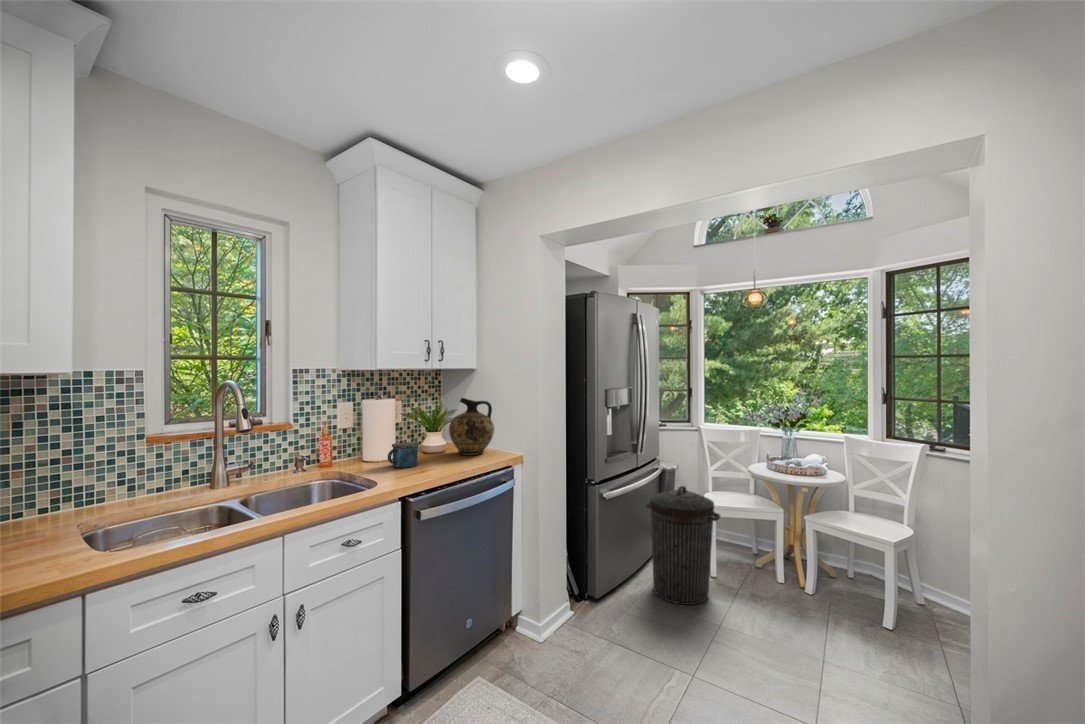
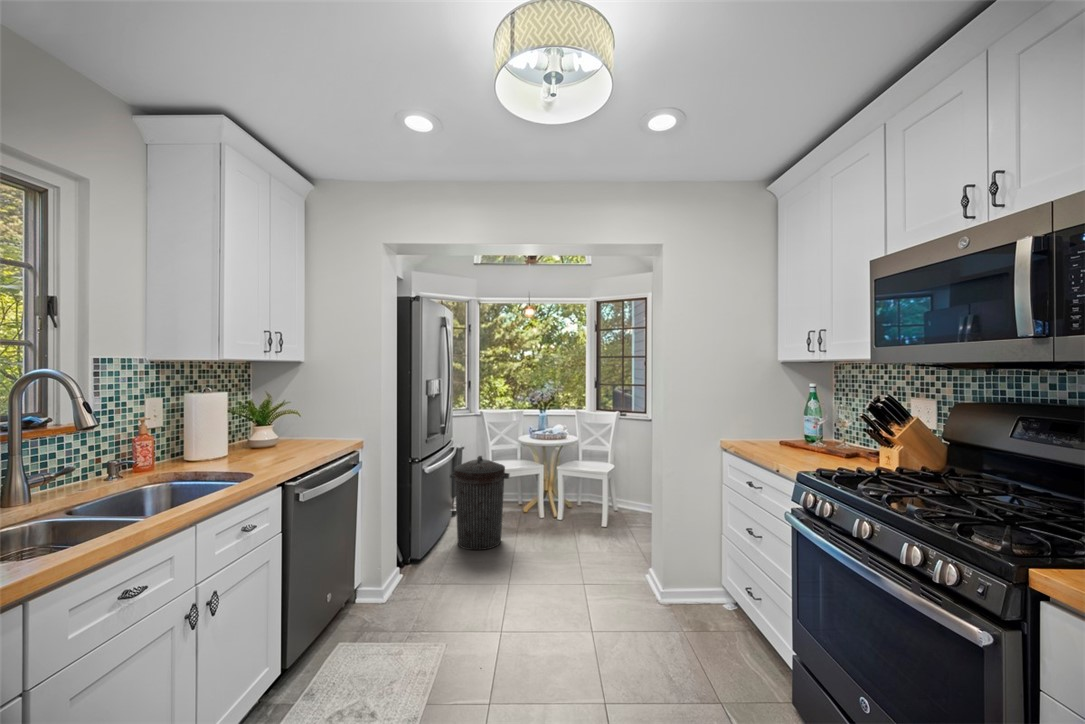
ceramic jug: present [449,398,494,455] -> none [279,389,329,445]
mug: present [388,442,419,468] -> none [231,435,264,461]

